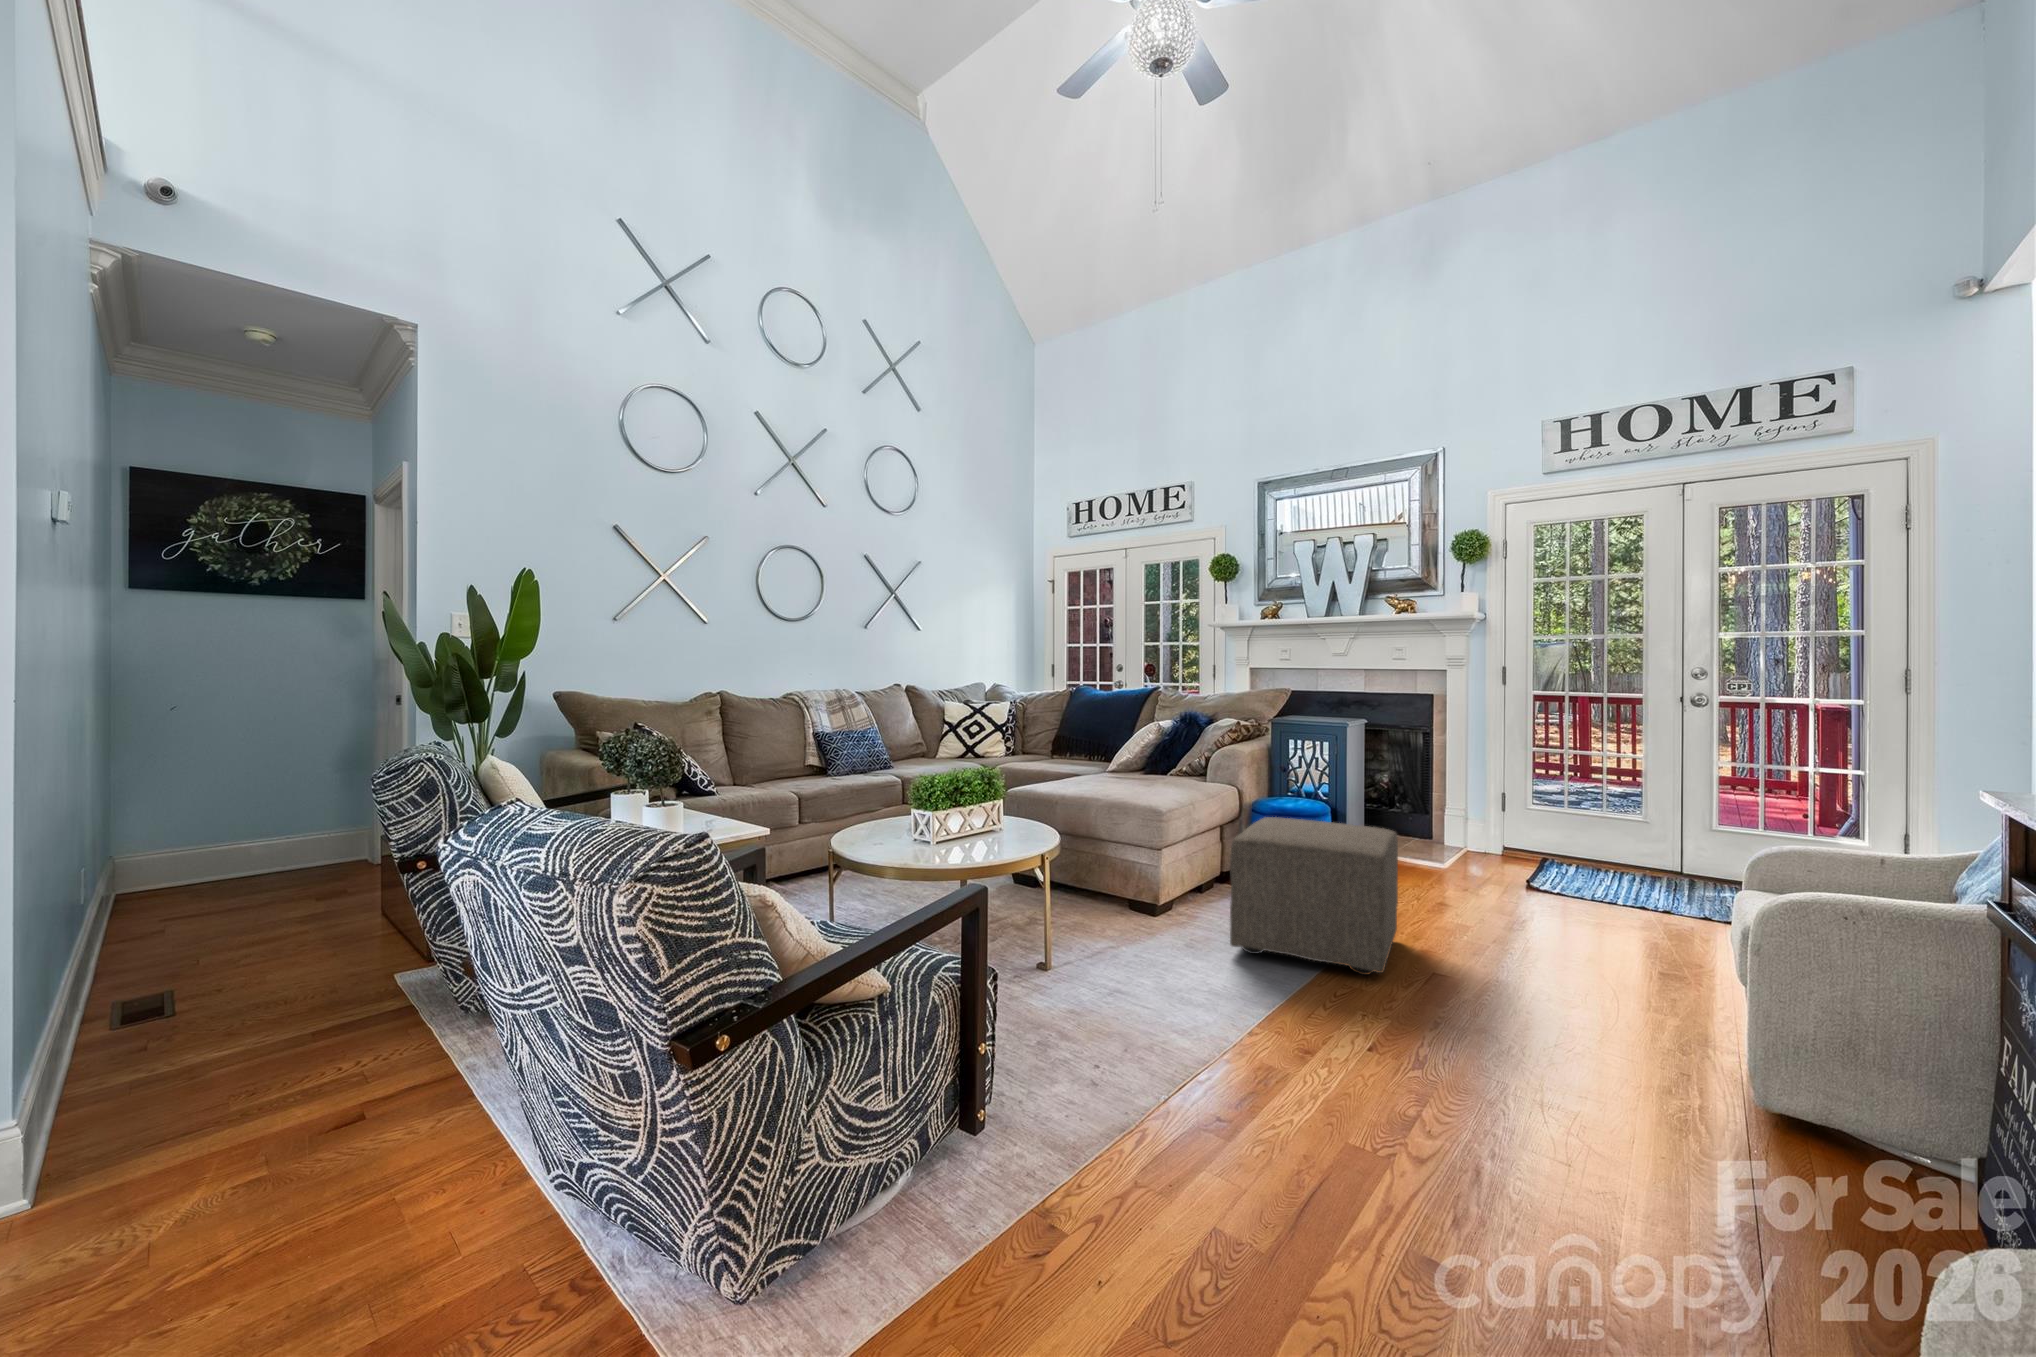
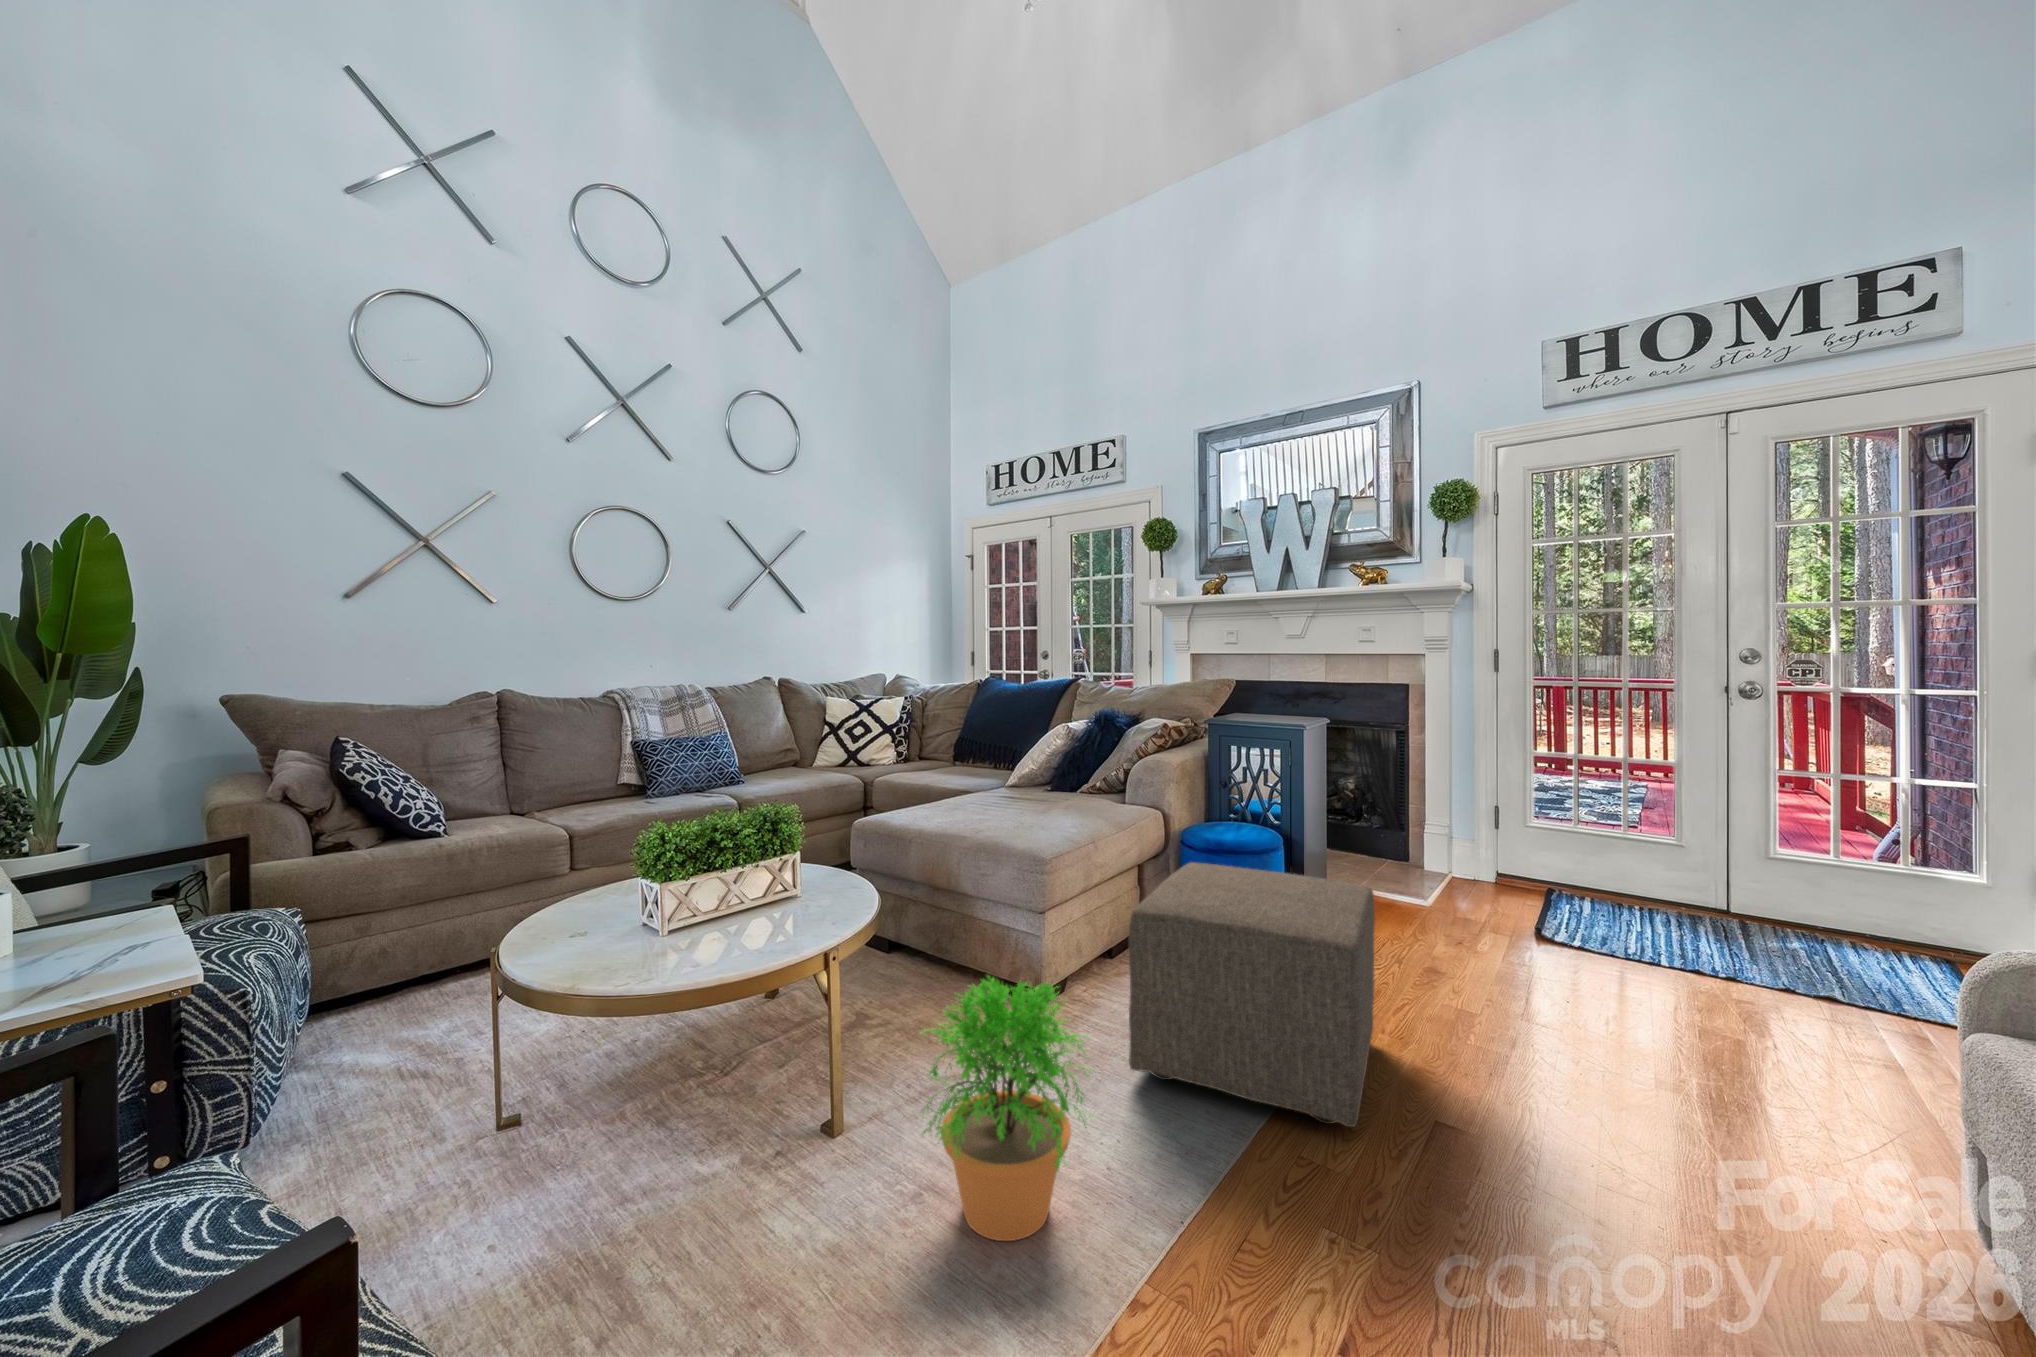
potted plant: none [1110,864,1229,1016] -> present [920,975,1090,1241]

